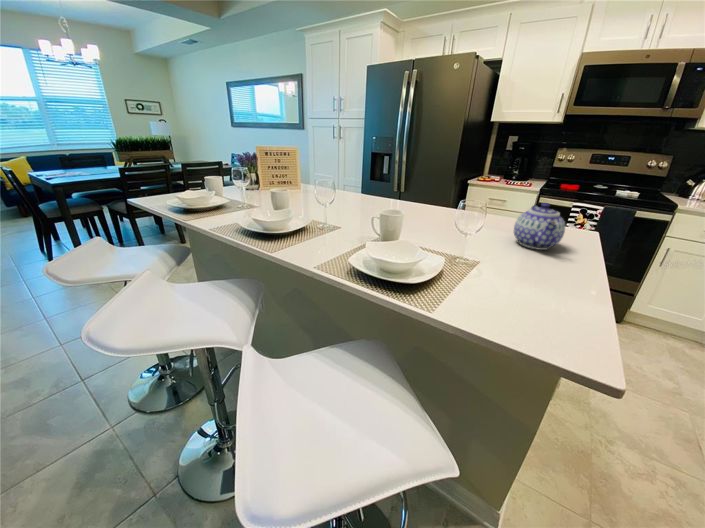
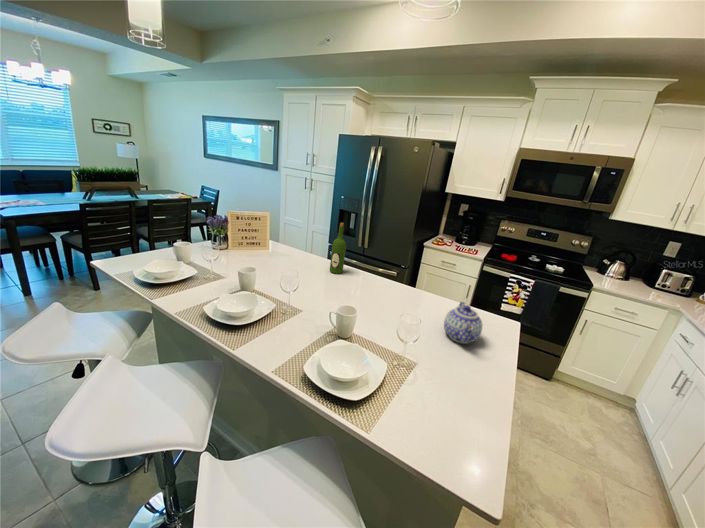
wine bottle: none [369,142,386,203] -> present [330,223,346,274]

